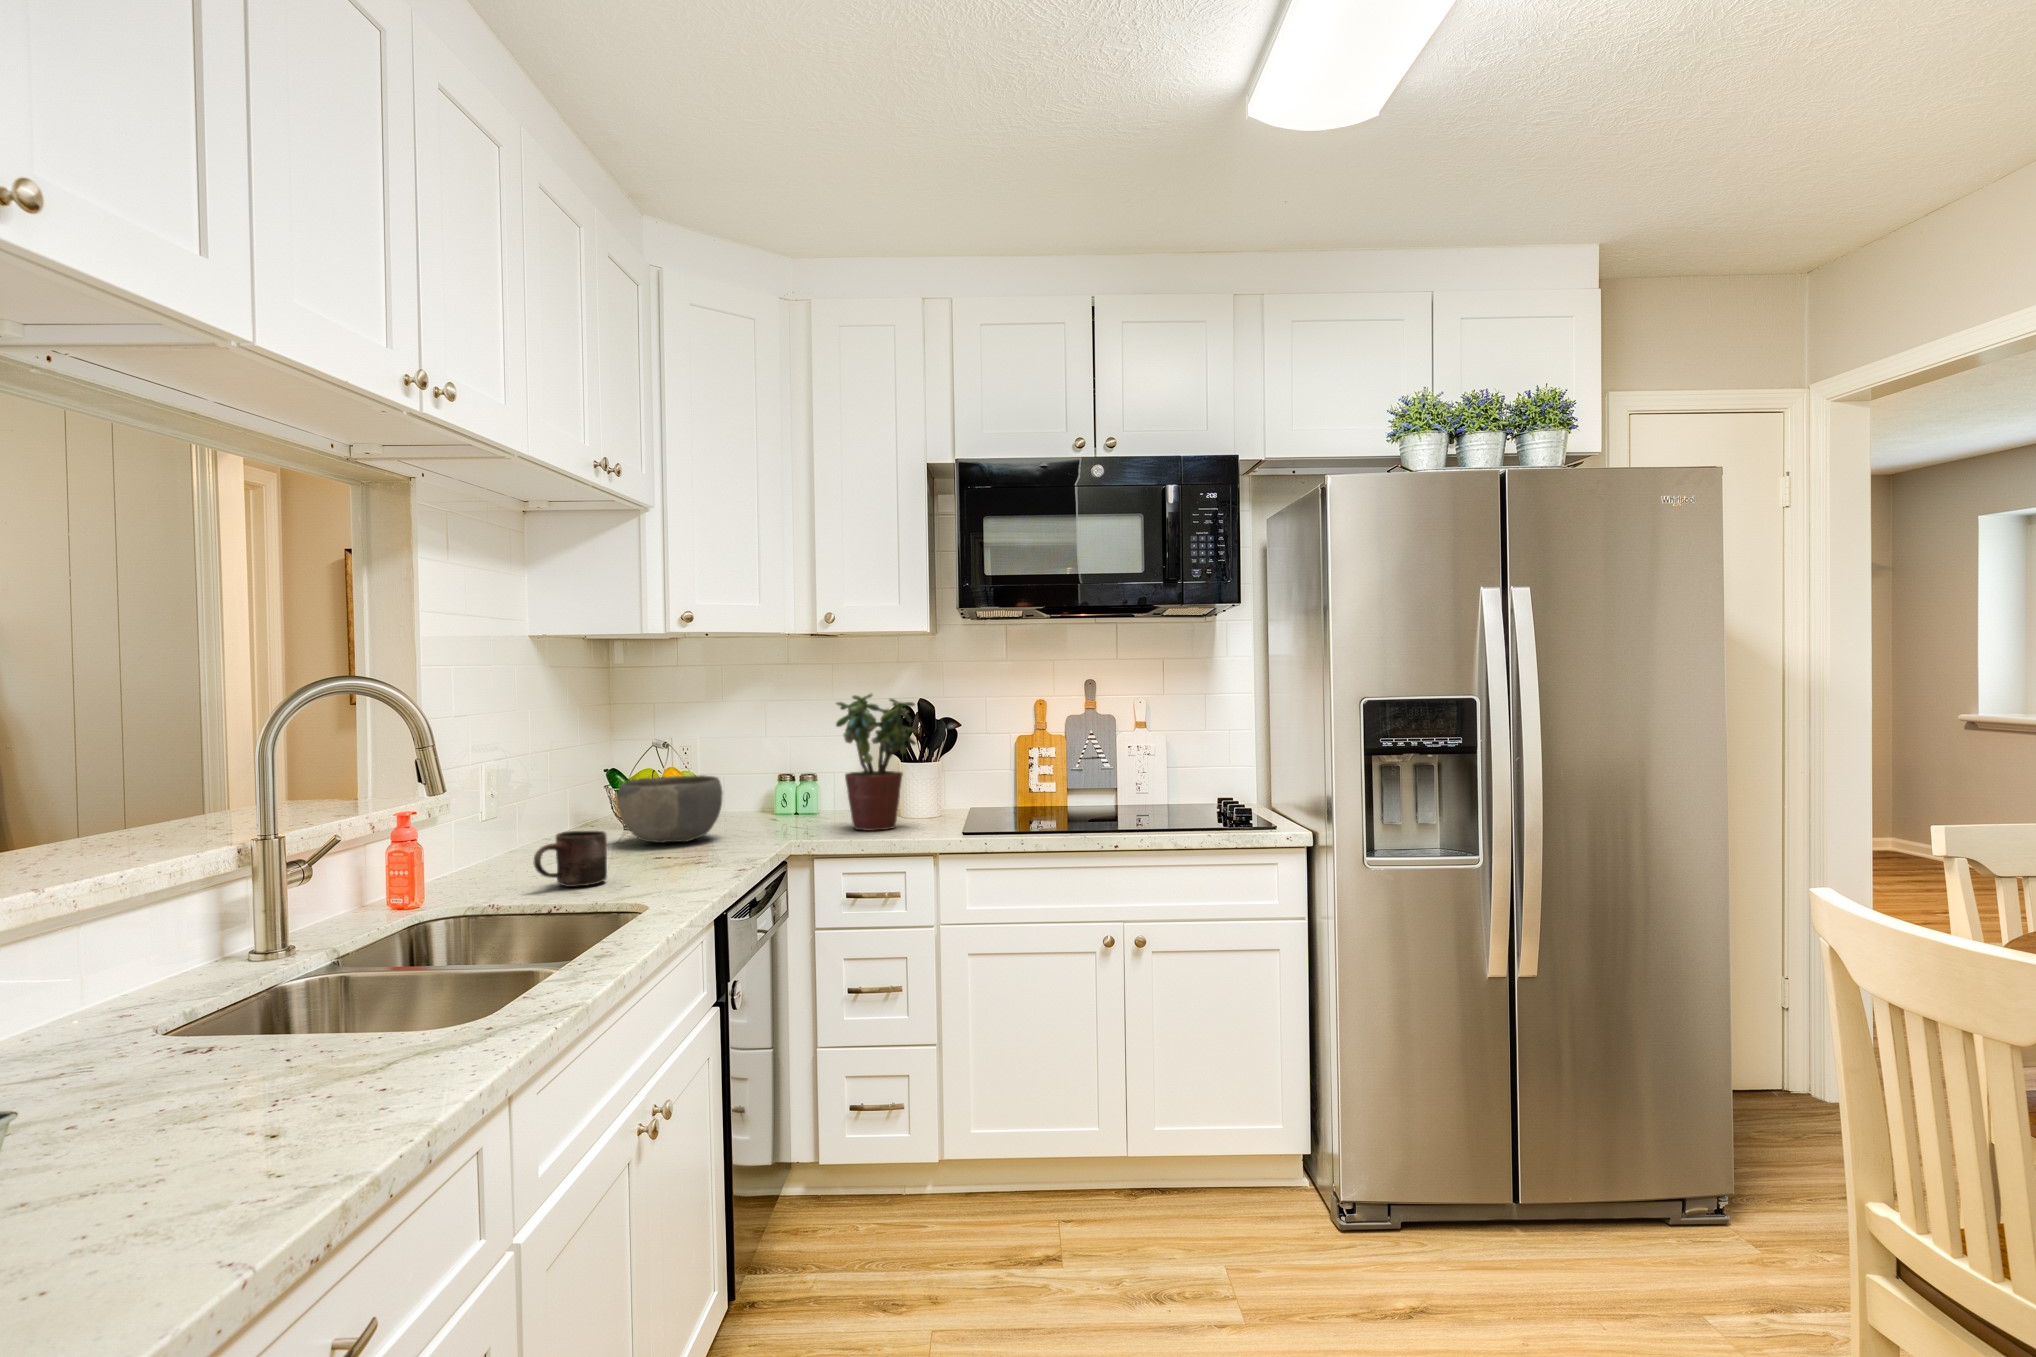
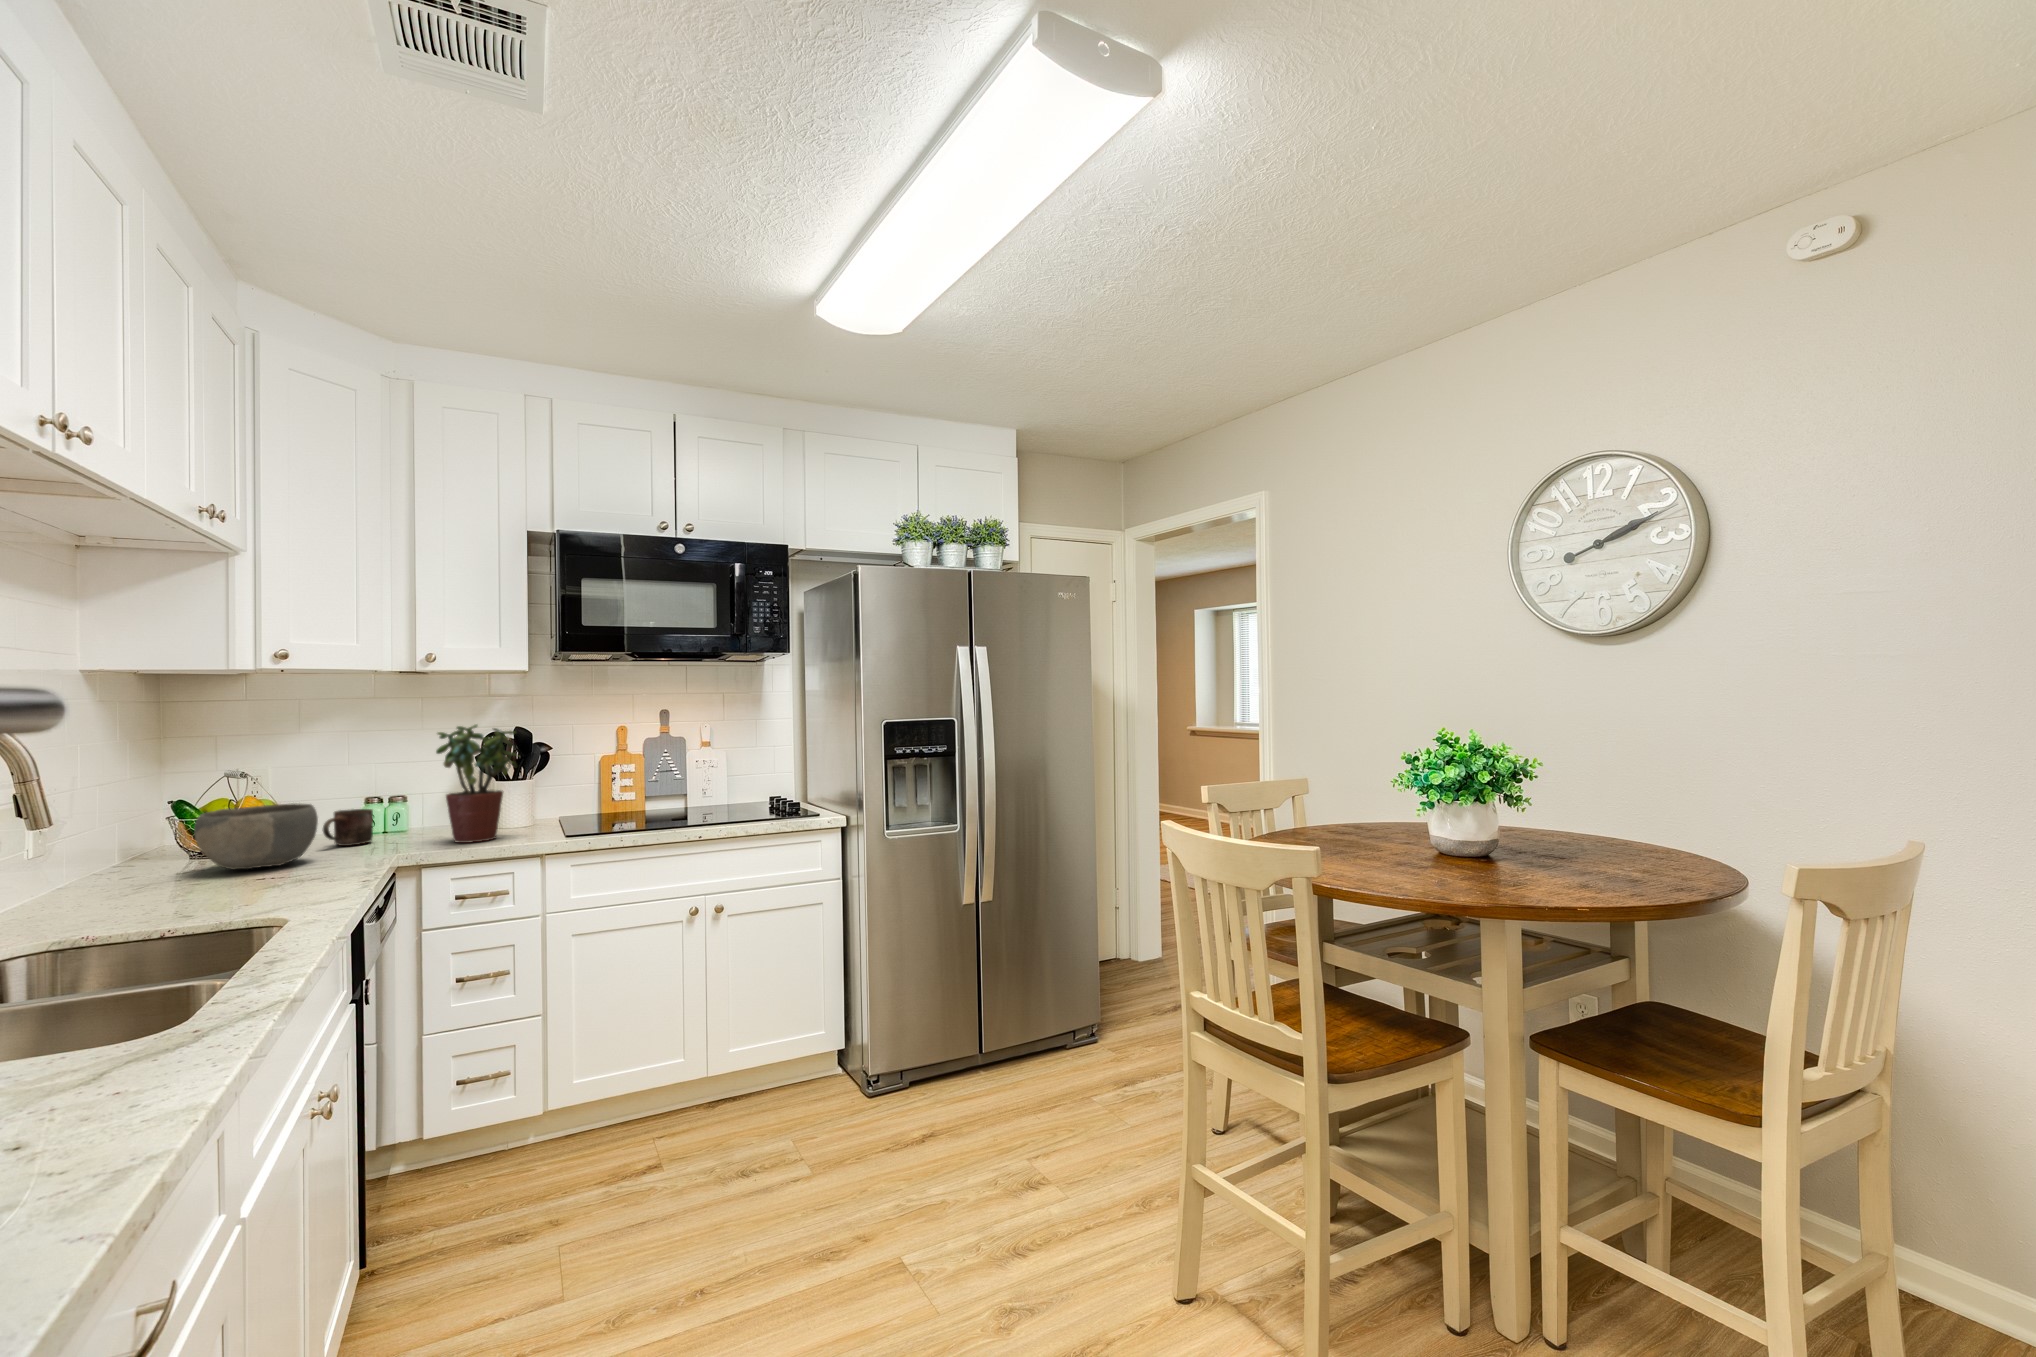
mug: present [534,831,607,887] -> present [323,809,373,846]

